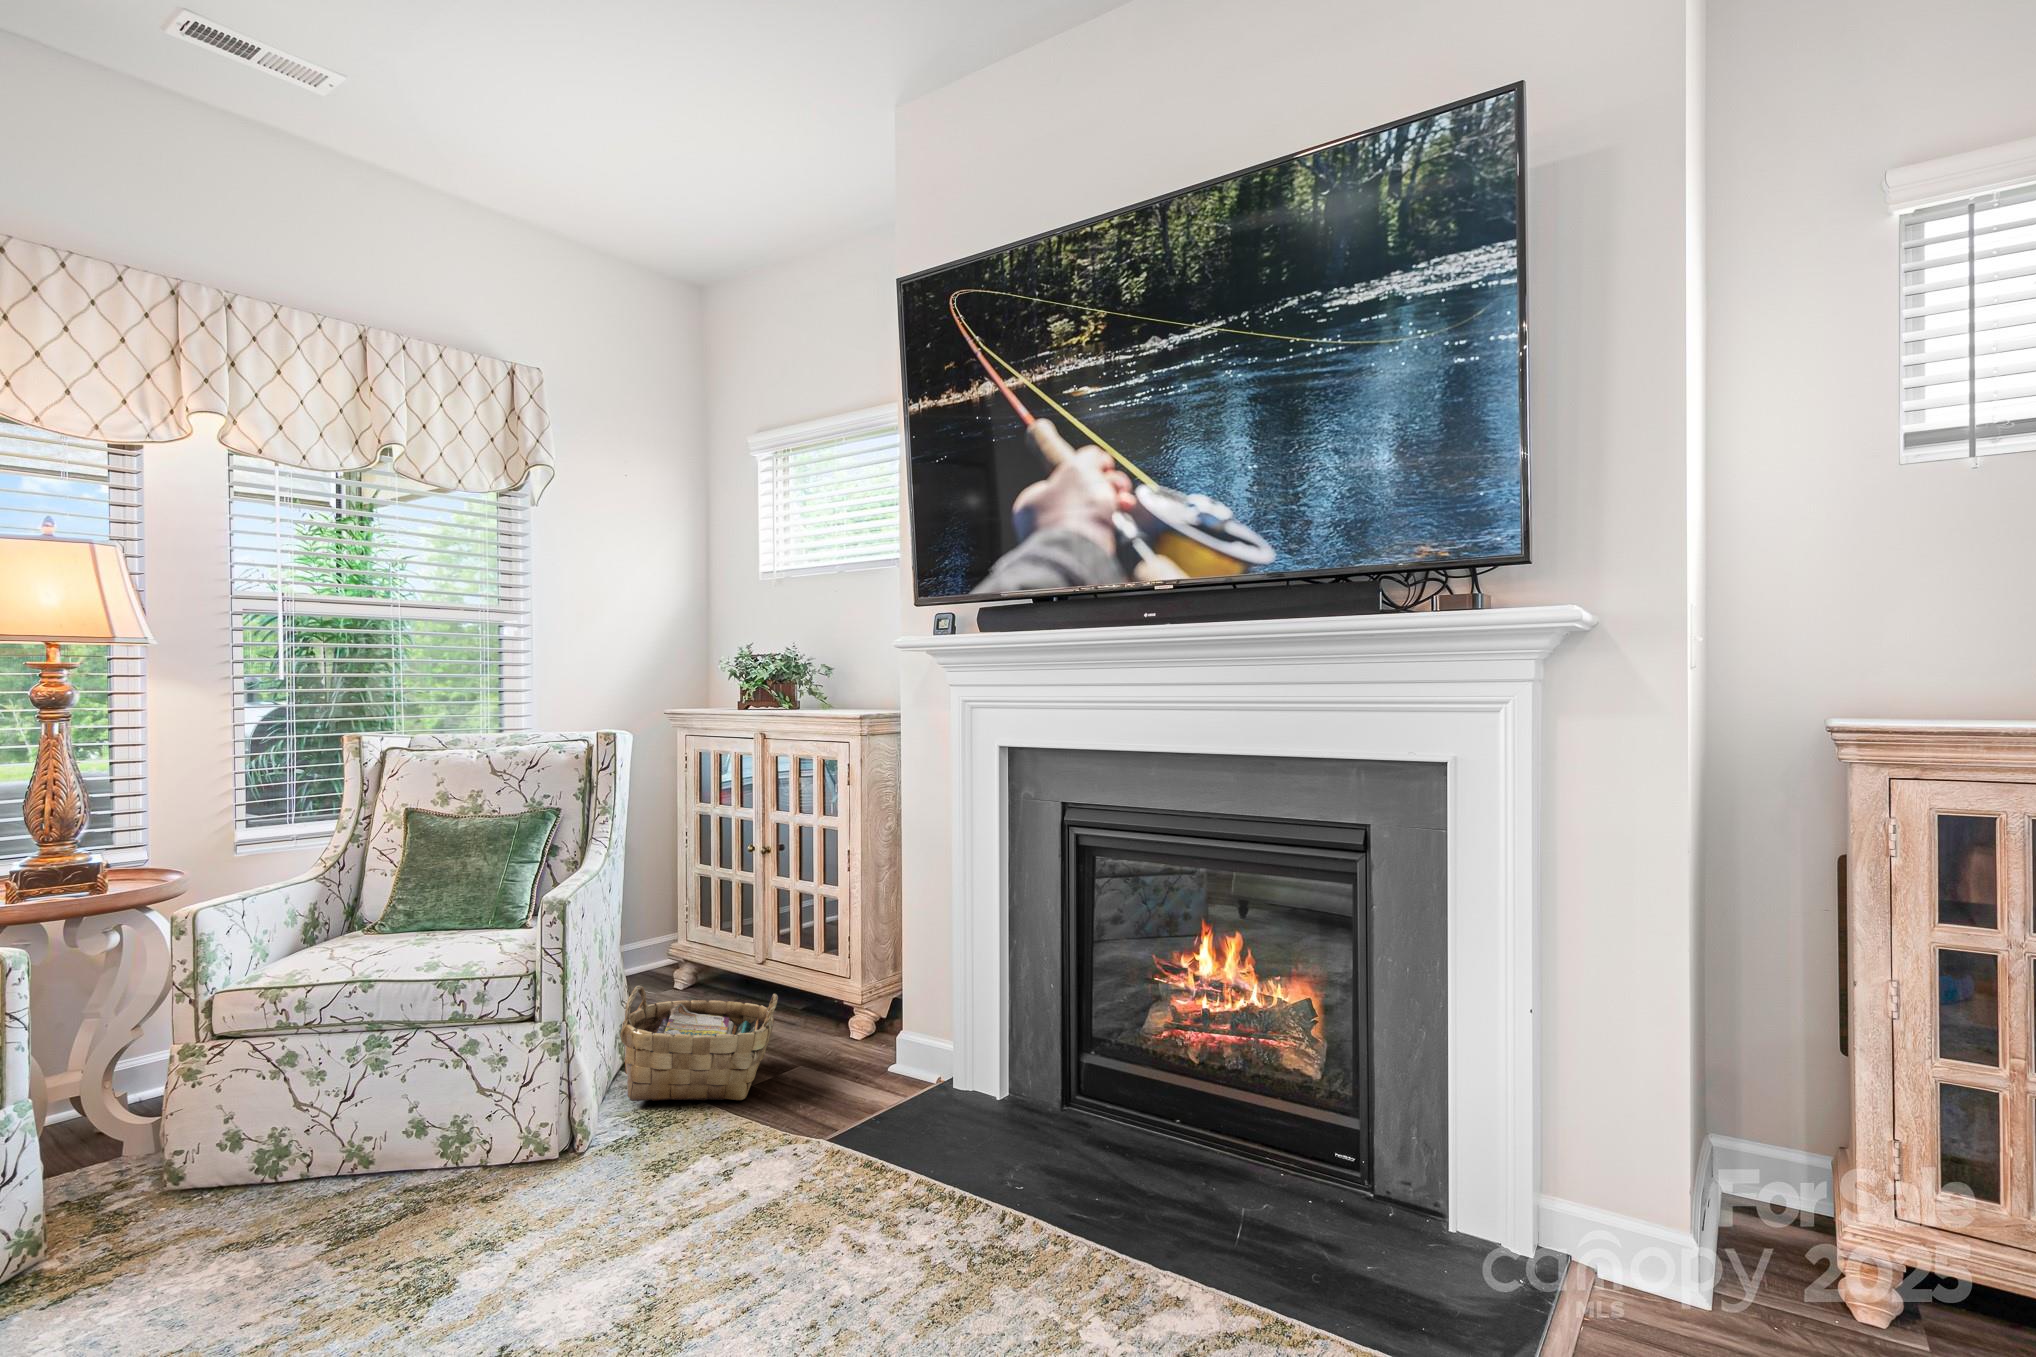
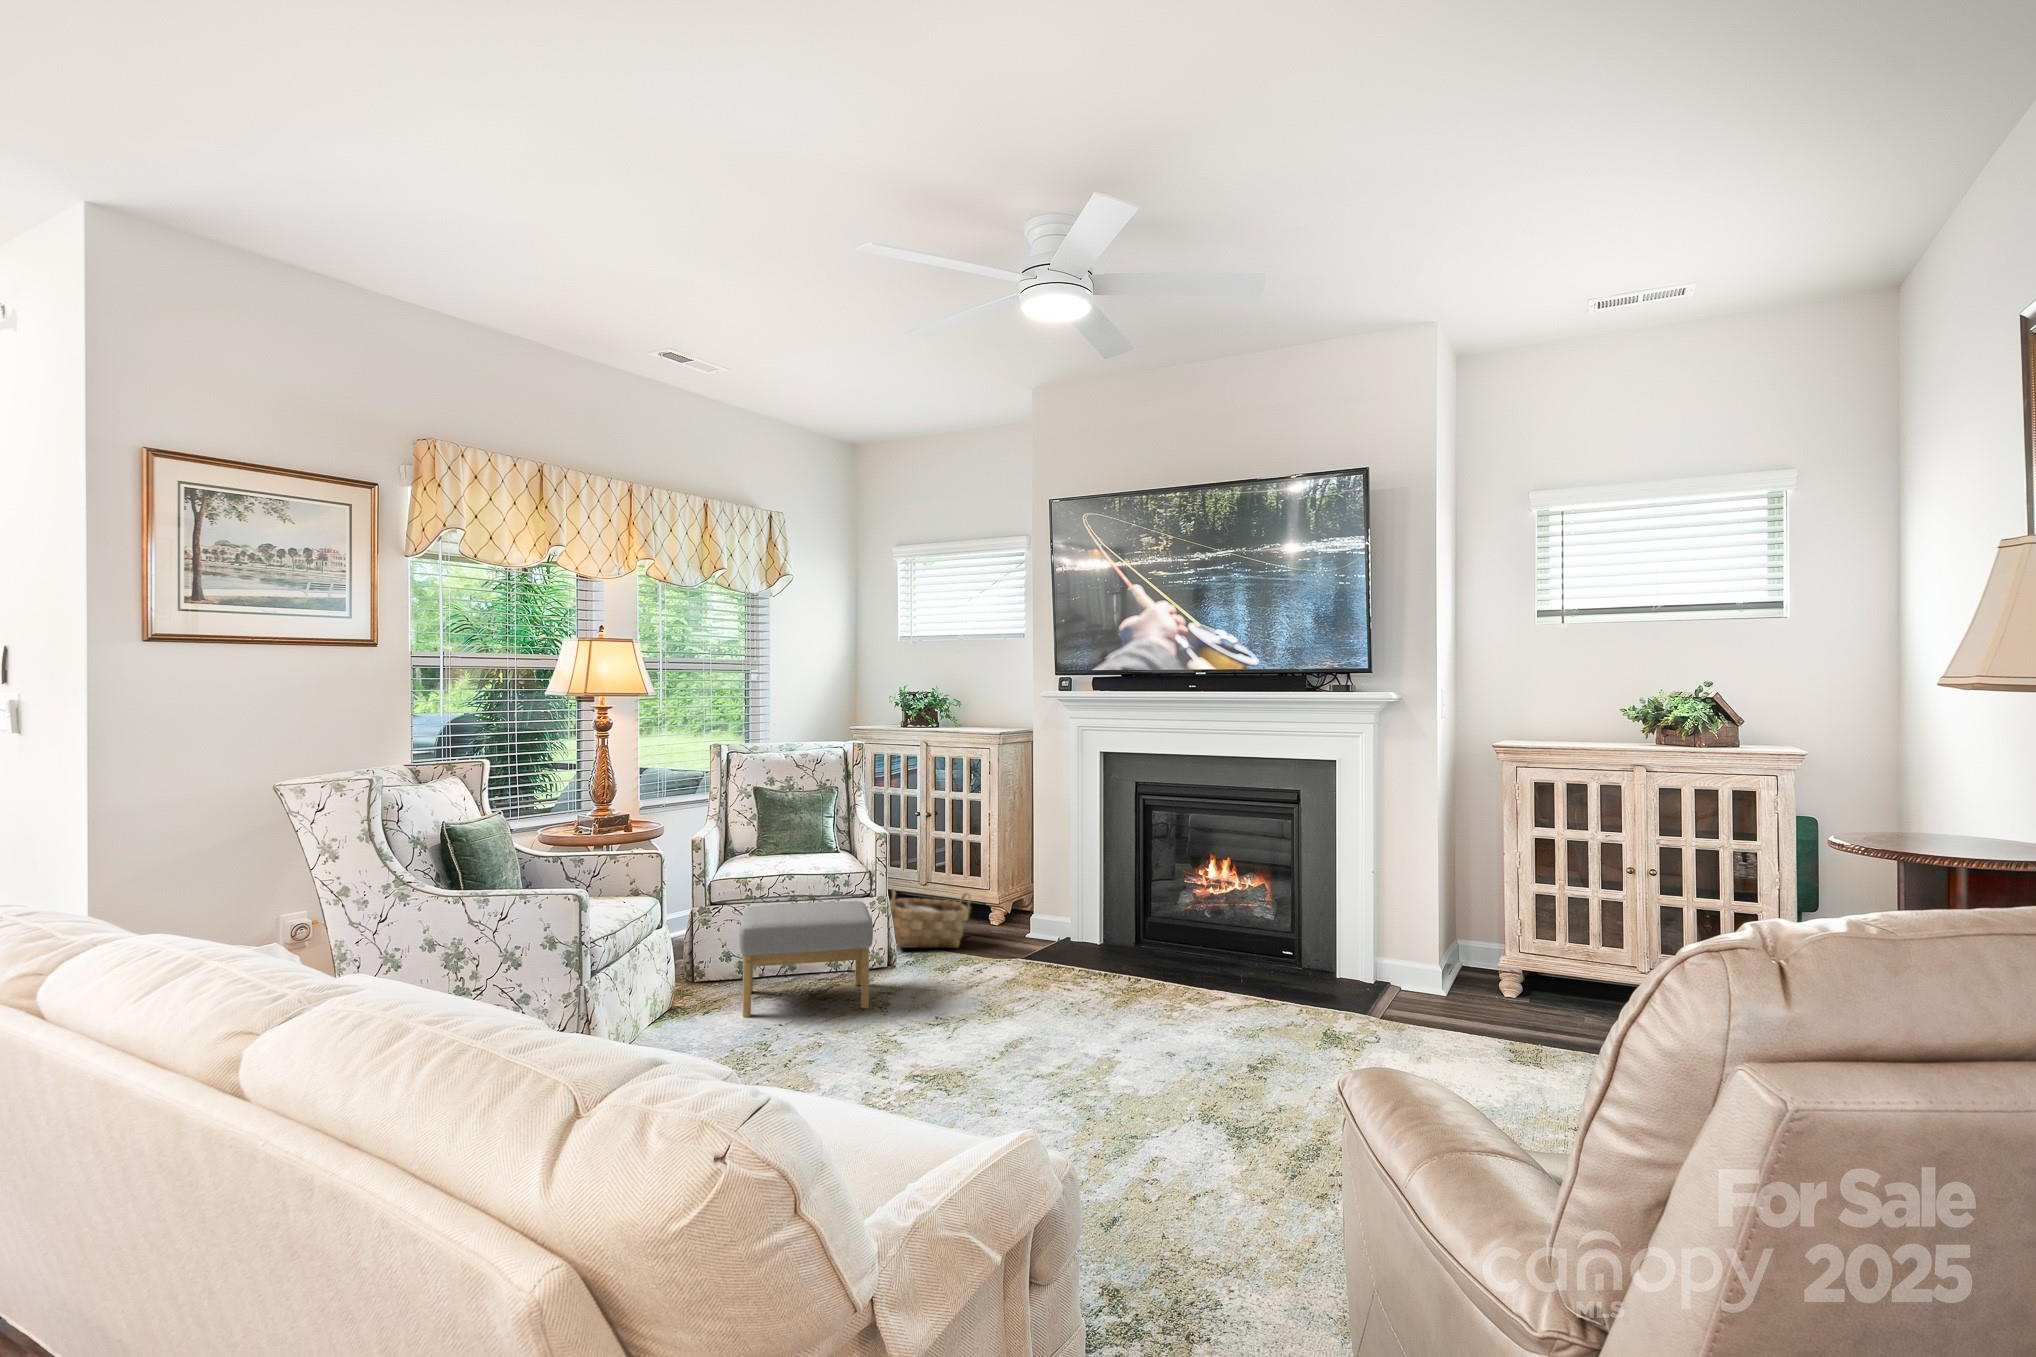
footstool: none [112,1043,478,1318] -> present [739,901,873,1017]

